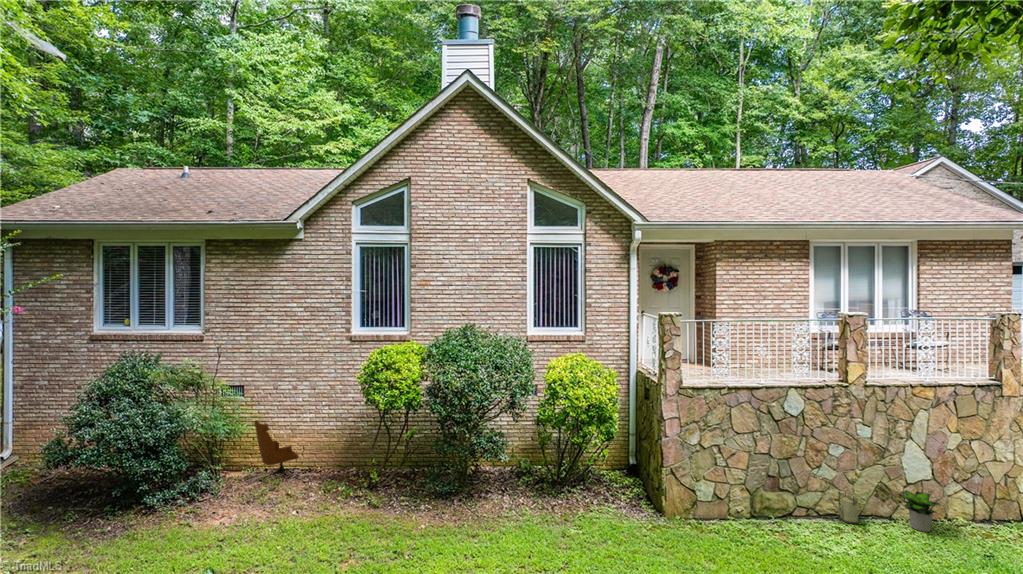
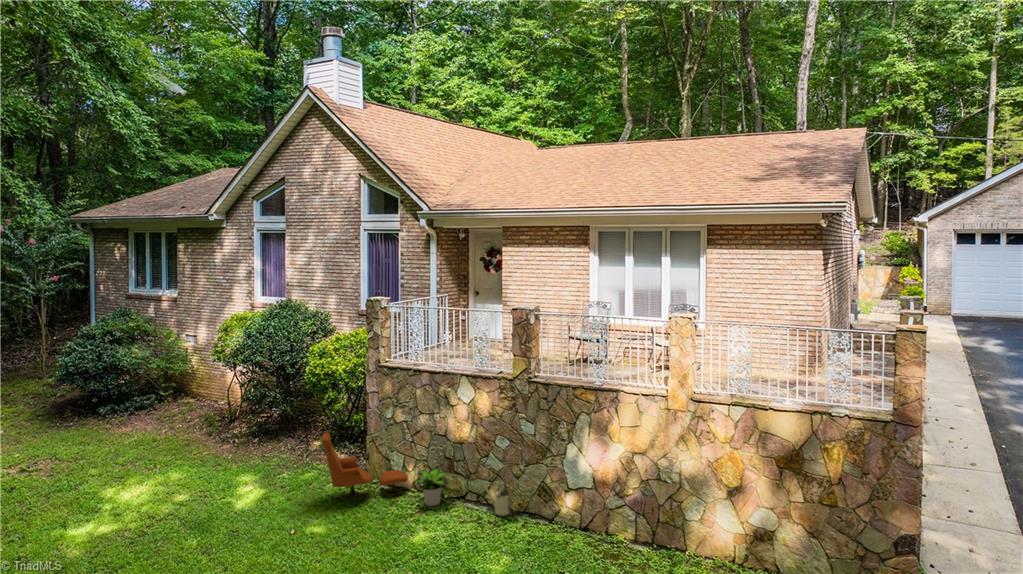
lounge chair: present [254,420,299,479] -> present [322,432,408,506]
potted plant: present [901,490,940,532] -> present [417,468,448,506]

